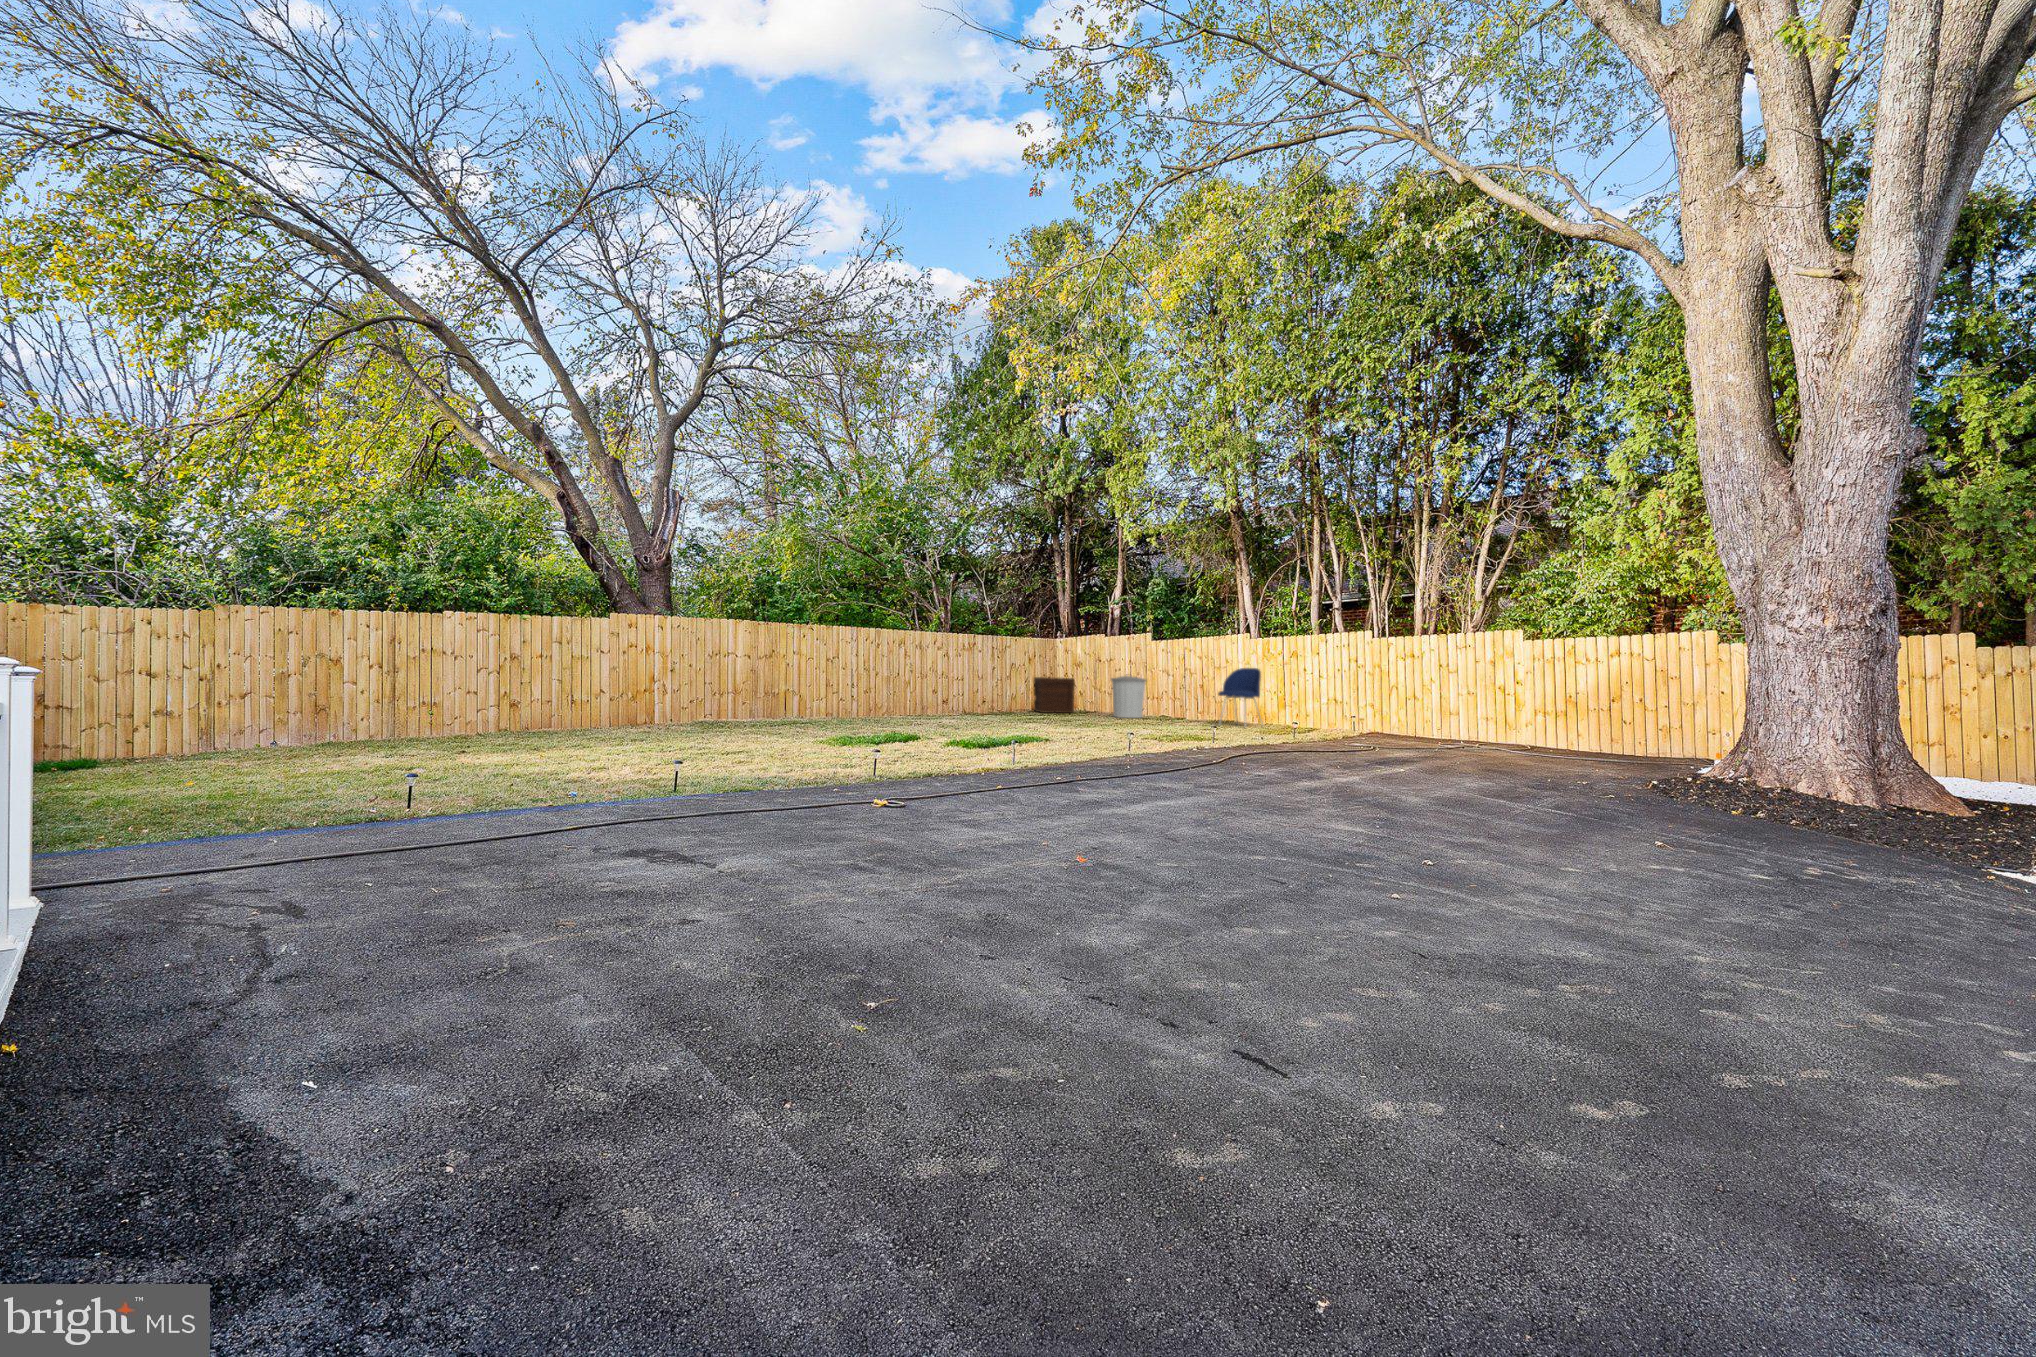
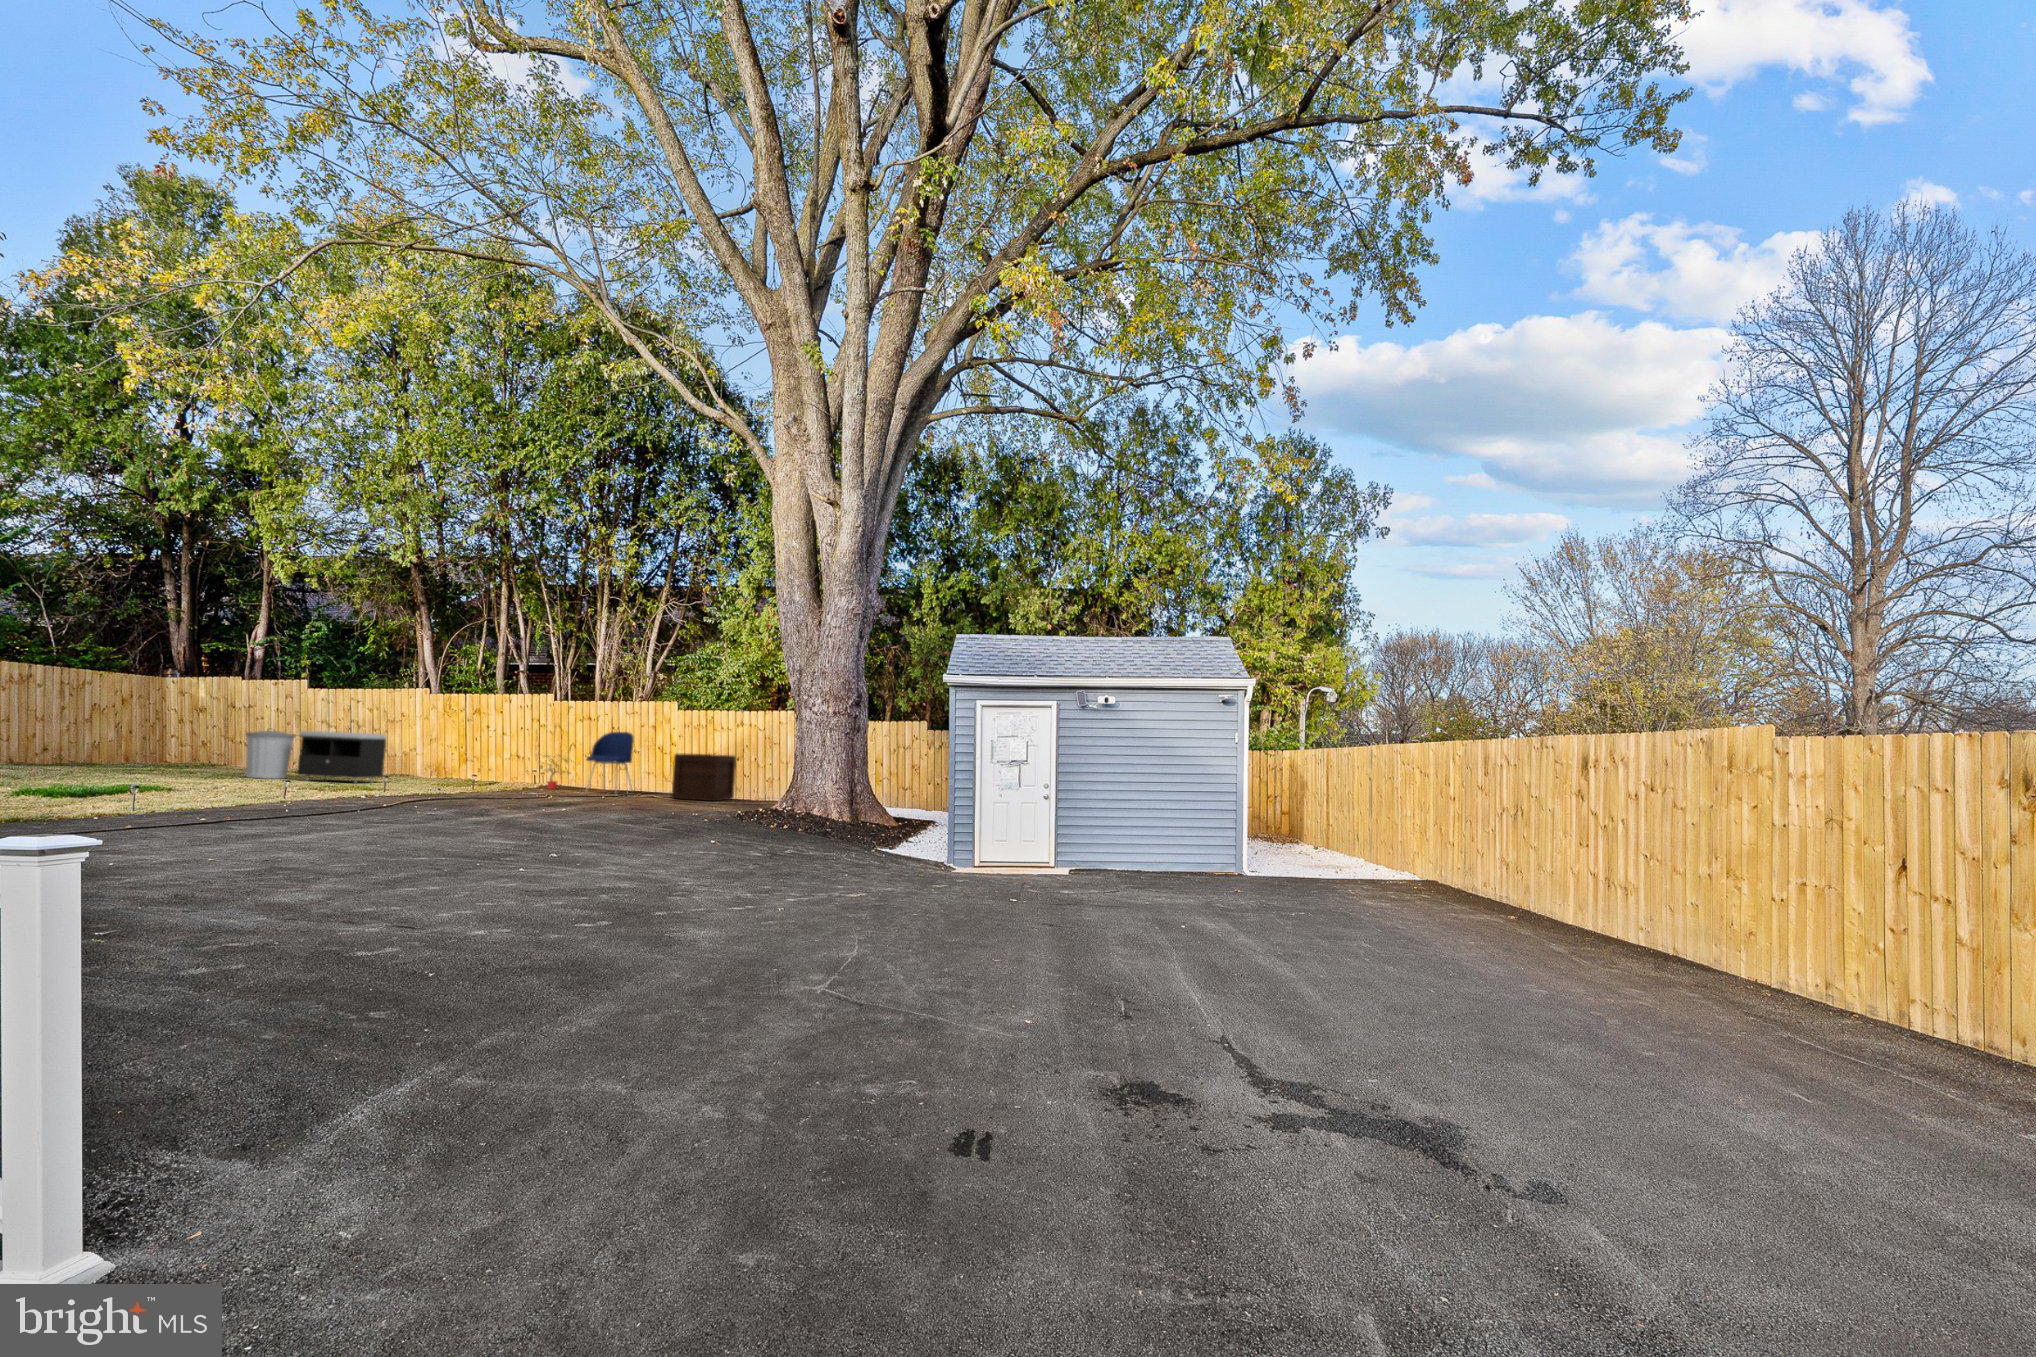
chair: present [1218,668,1263,727] -> present [586,732,634,793]
storage bench: none [1149,675,1218,723] -> present [297,731,386,783]
wooden crate: present [1034,677,1075,713] -> present [672,754,736,801]
potted plant: none [1360,694,1410,733] -> present [540,756,571,789]

